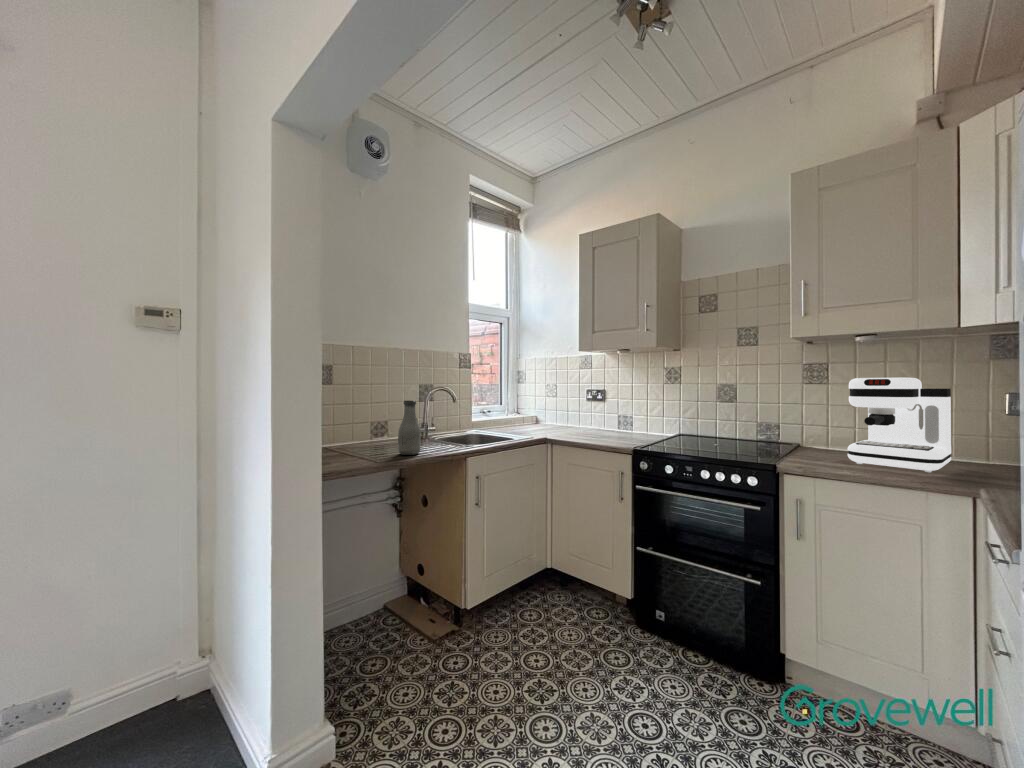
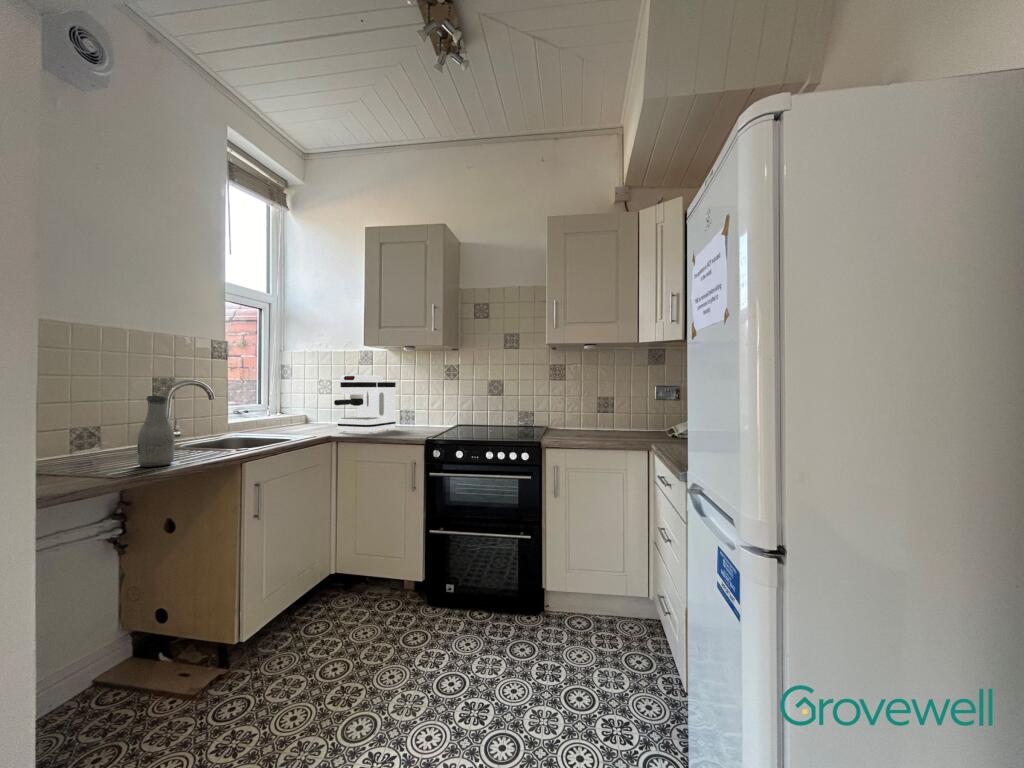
coffee maker: present [847,378,951,473] -> present [334,375,396,433]

